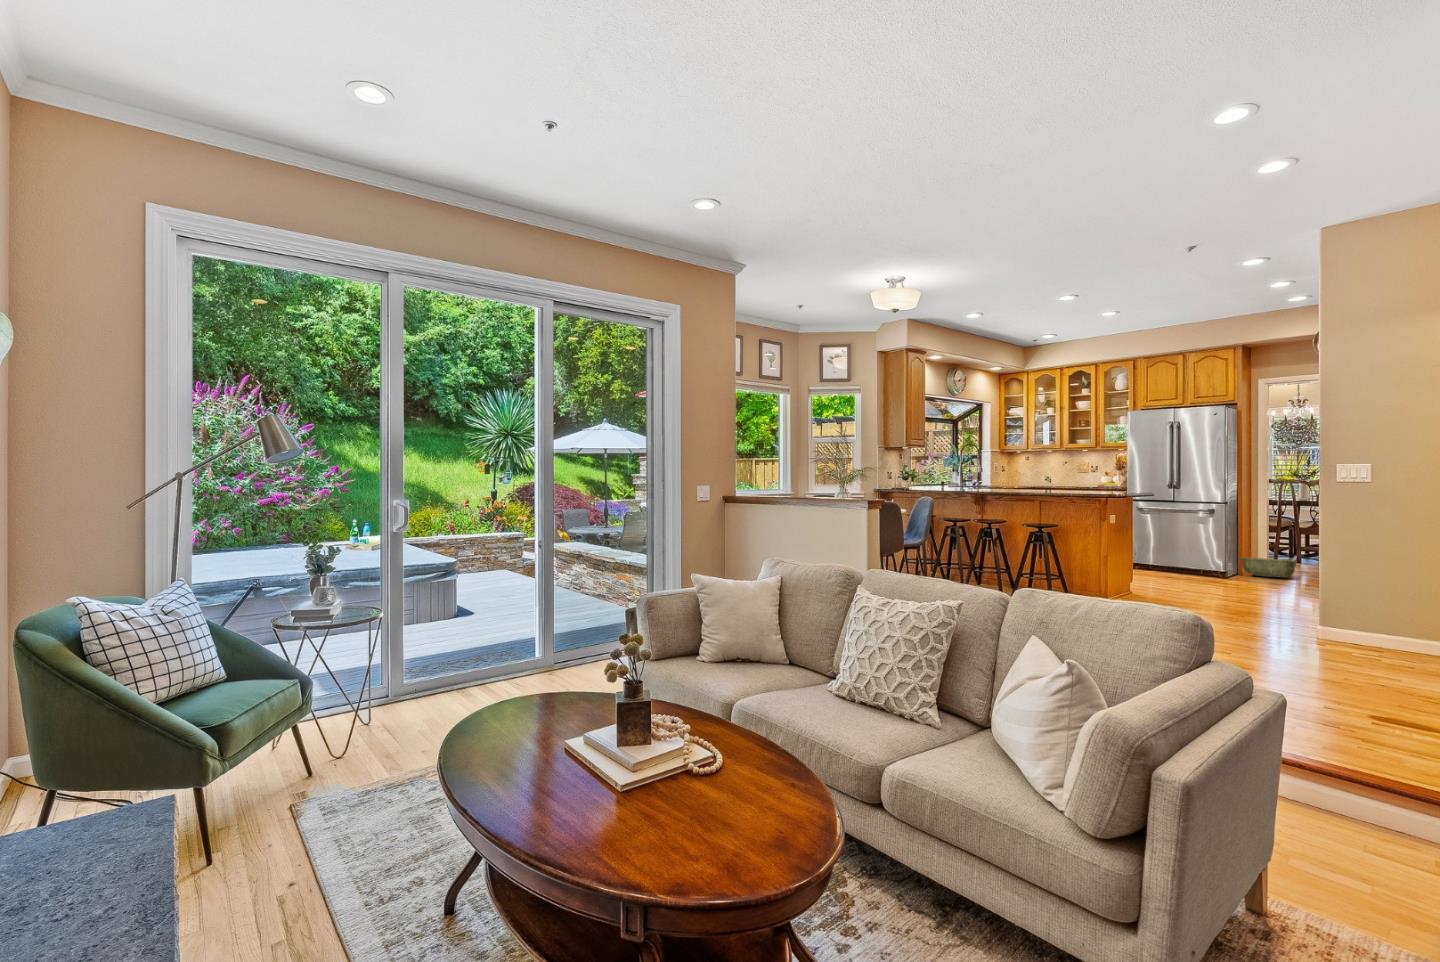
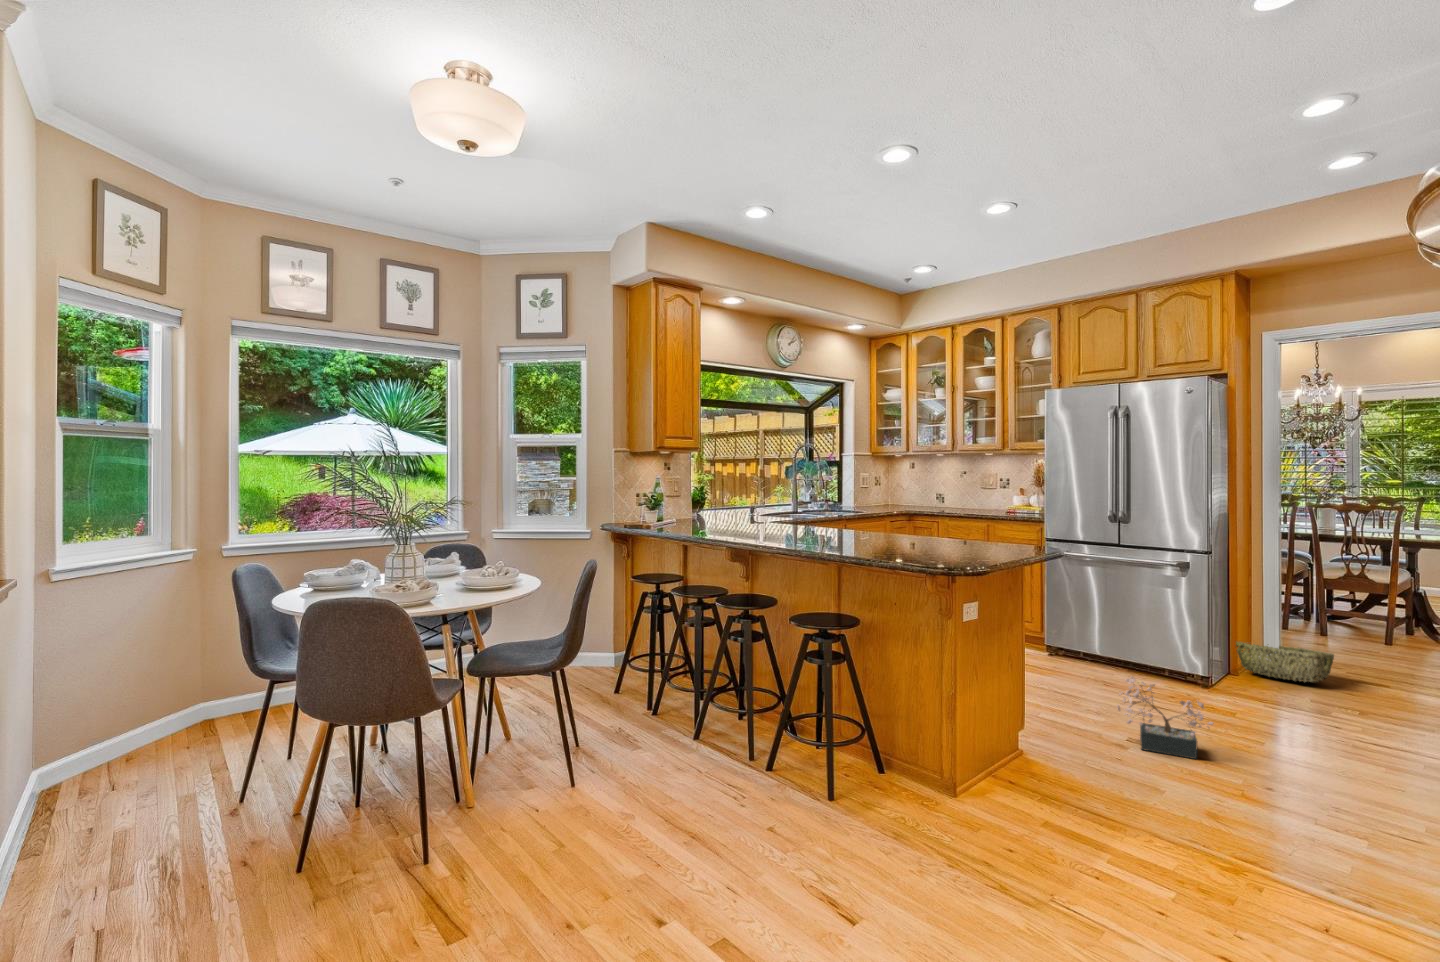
decorative plant: none [1180,560,1230,596] -> present [1117,677,1213,759]

